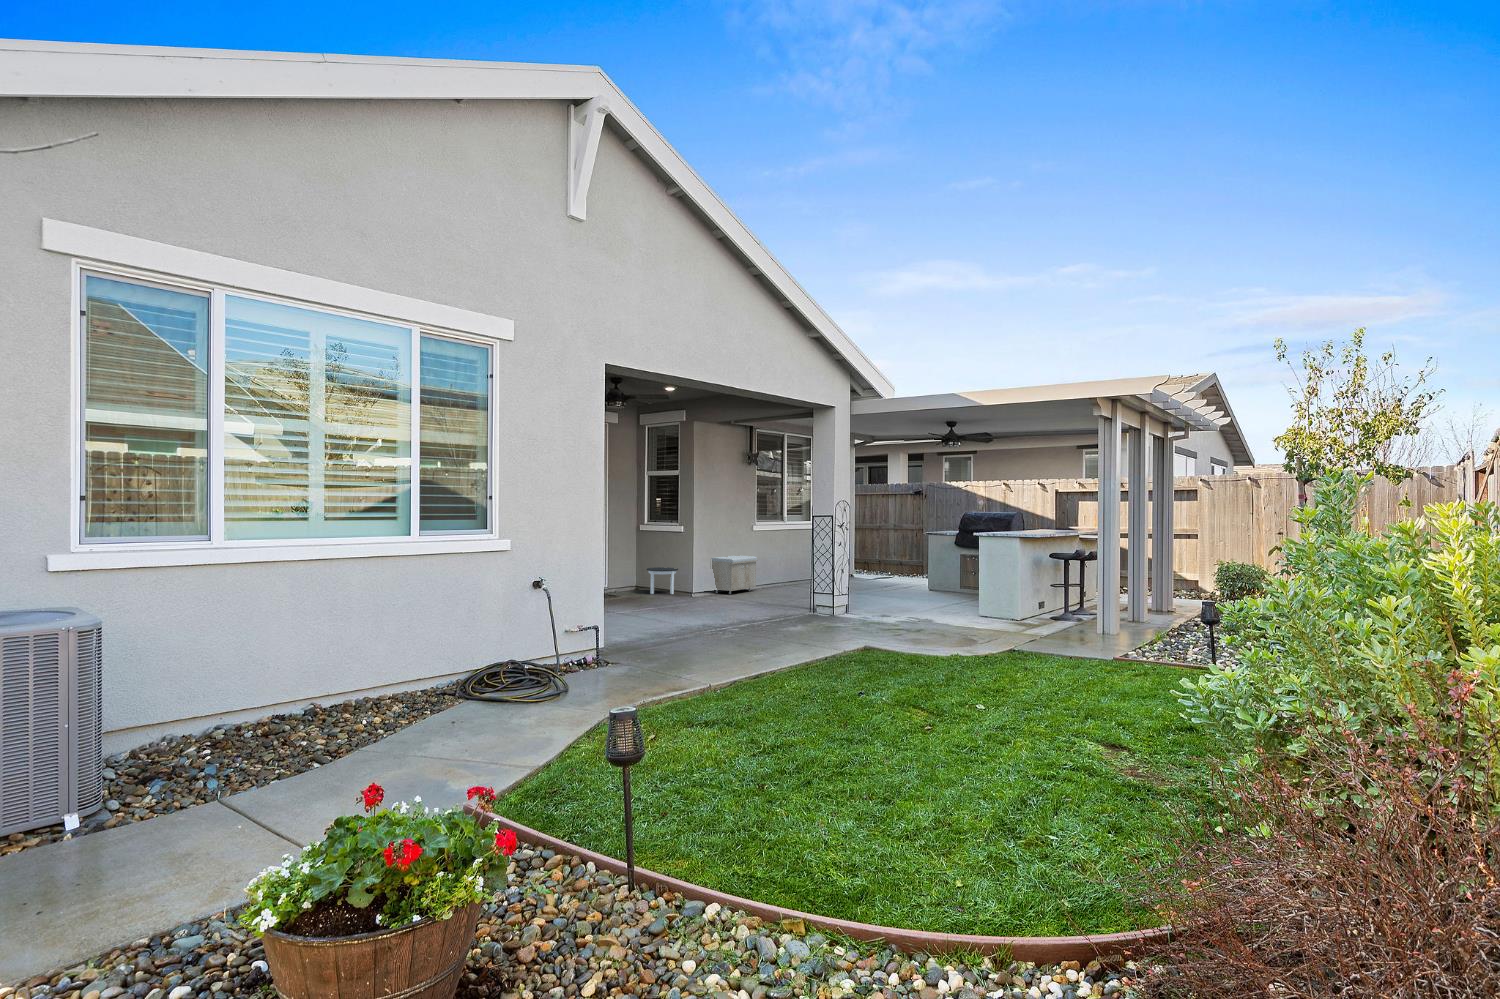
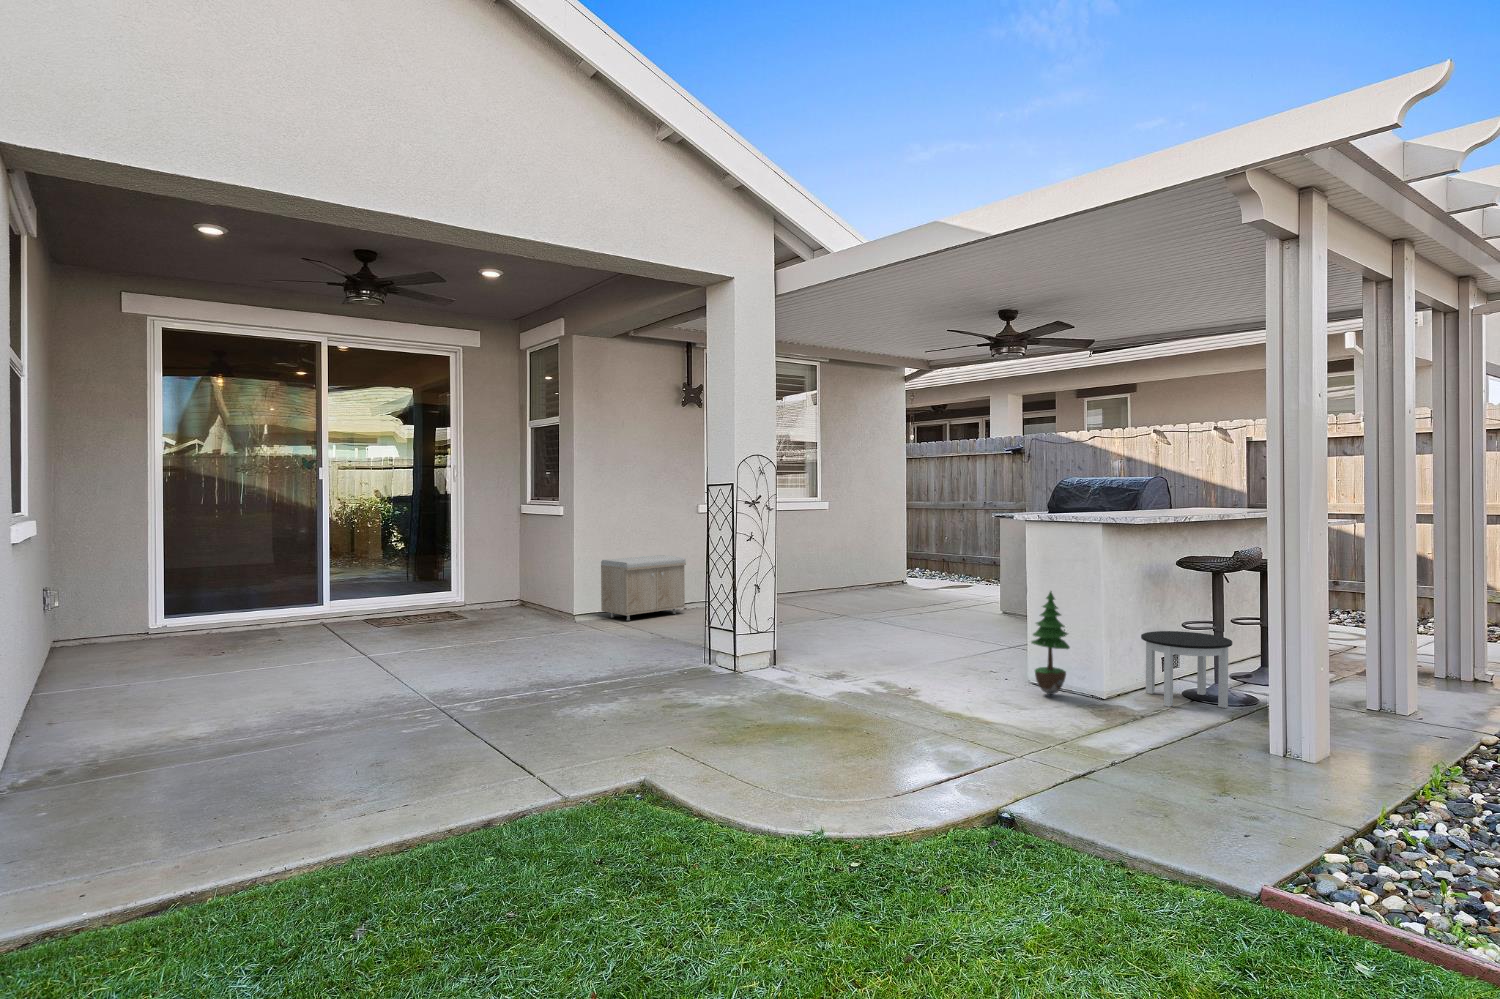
round table: present [647,567,678,594] -> present [1141,631,1232,708]
potted tree: none [988,569,1007,620] -> present [1031,591,1070,696]

